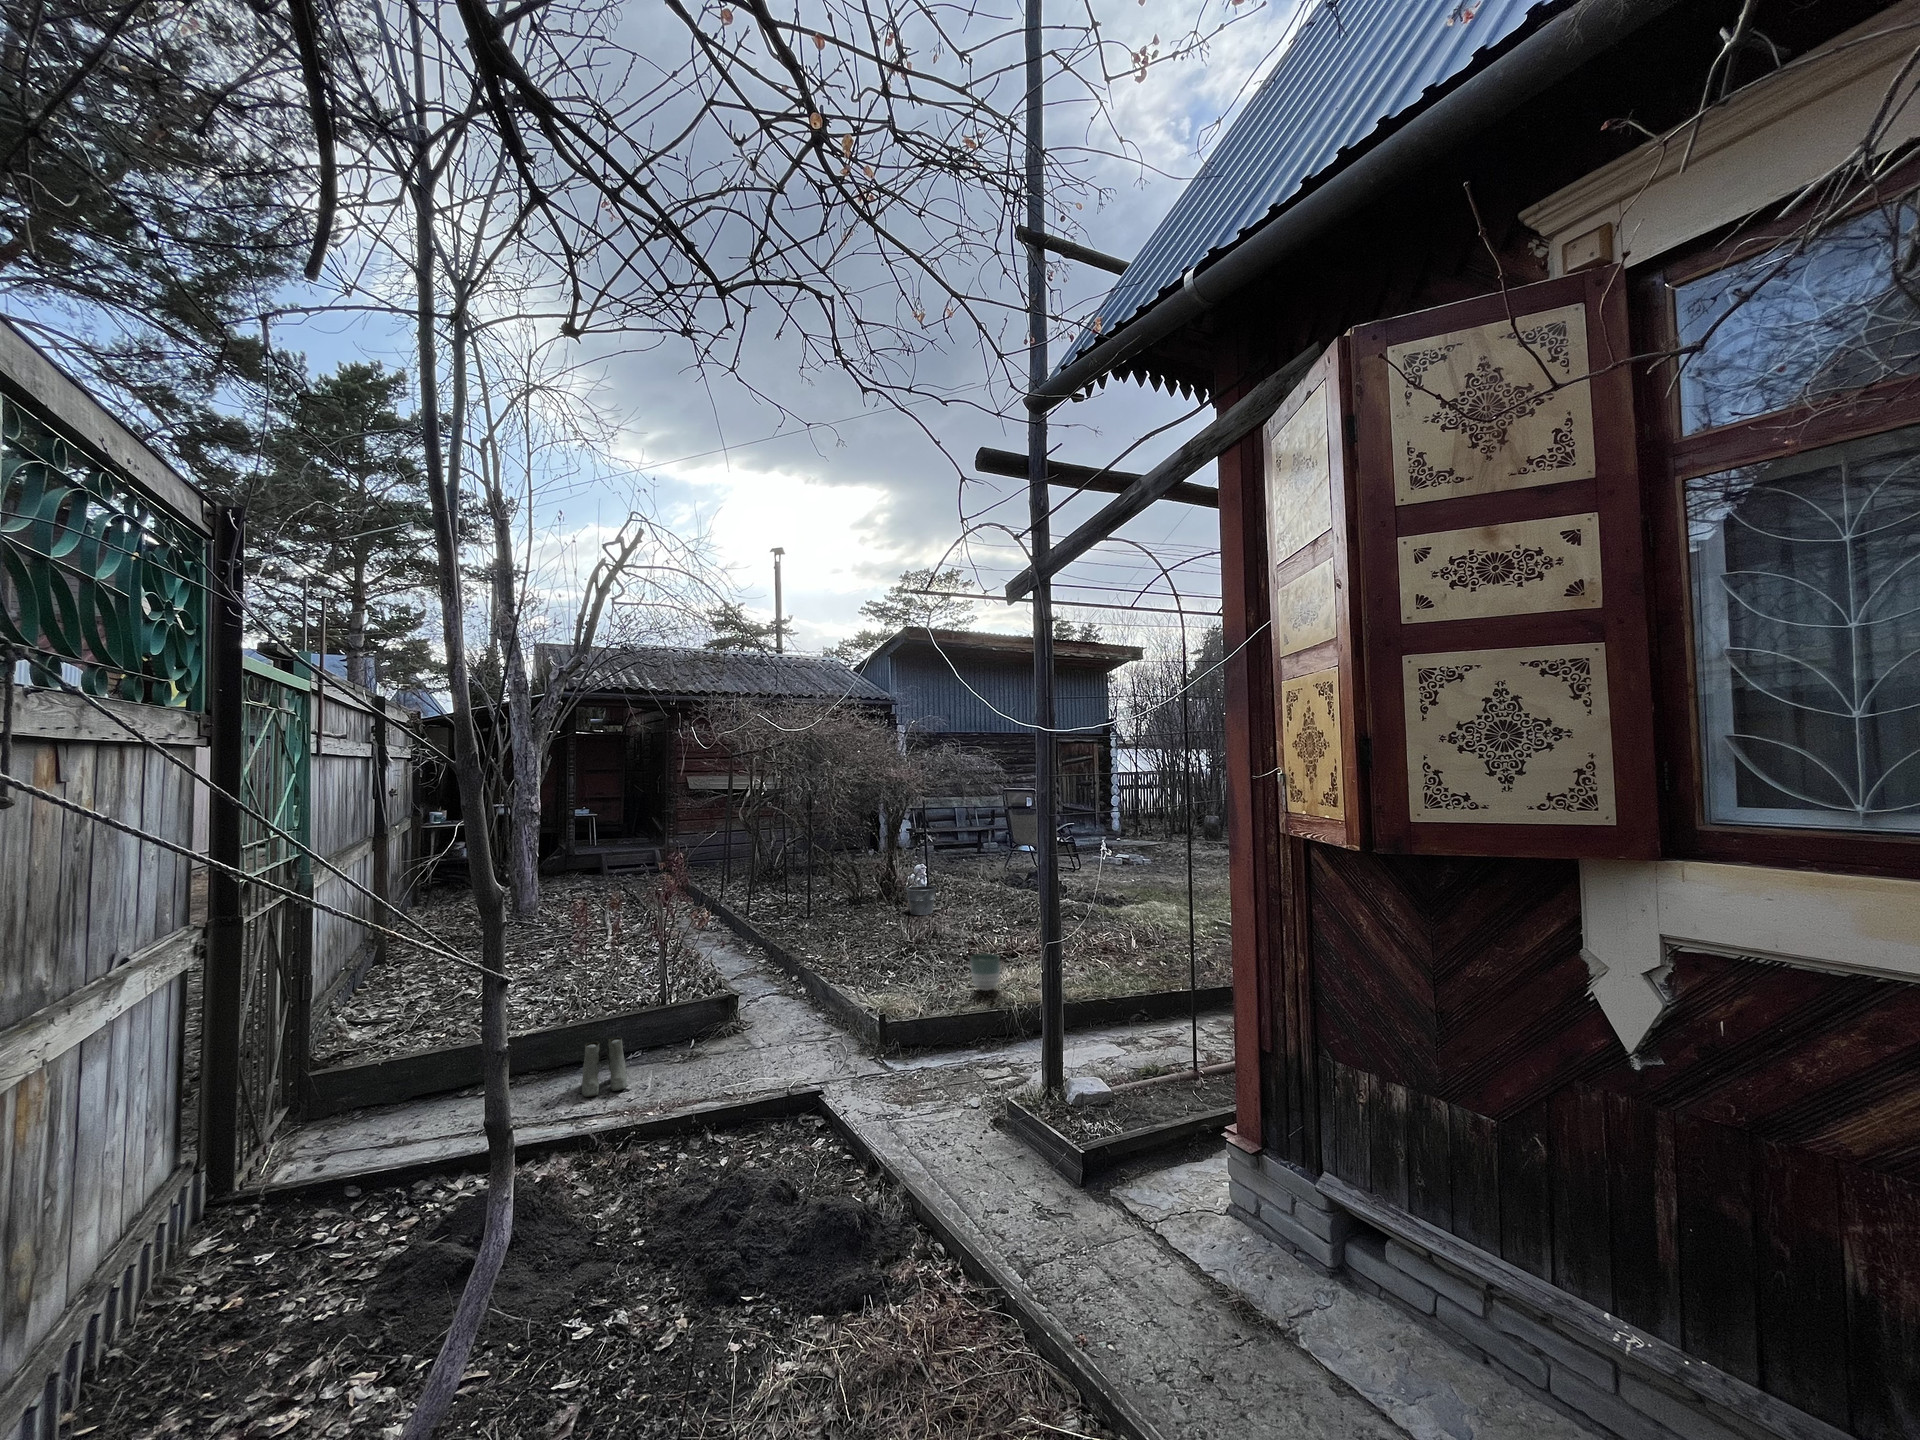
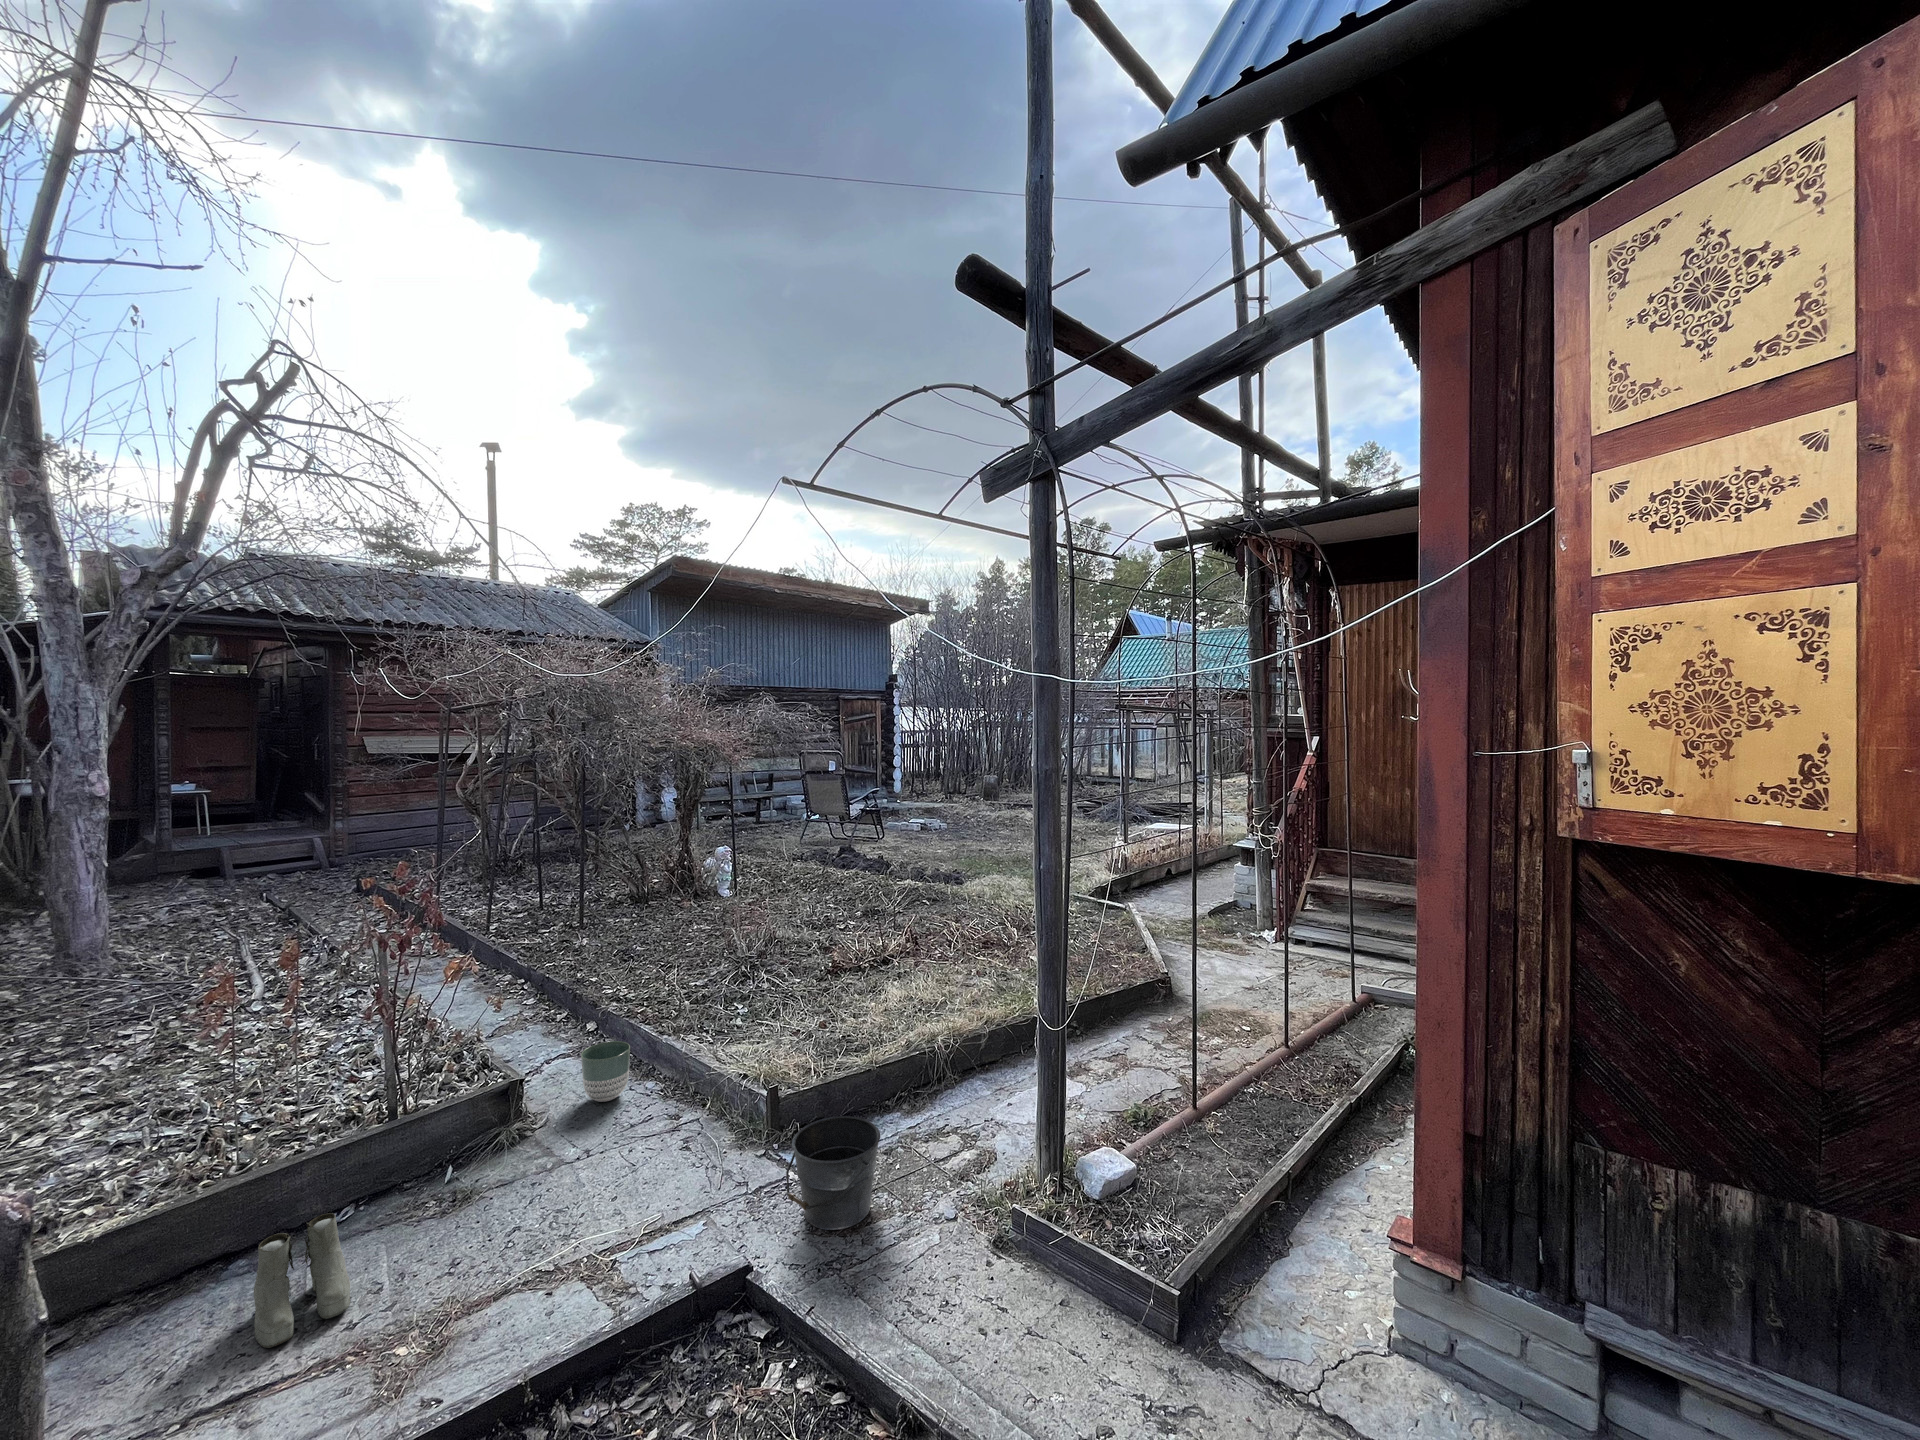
bucket: present [904,886,936,915] -> present [786,1116,880,1230]
planter: present [970,953,1000,991] -> present [581,1041,630,1102]

